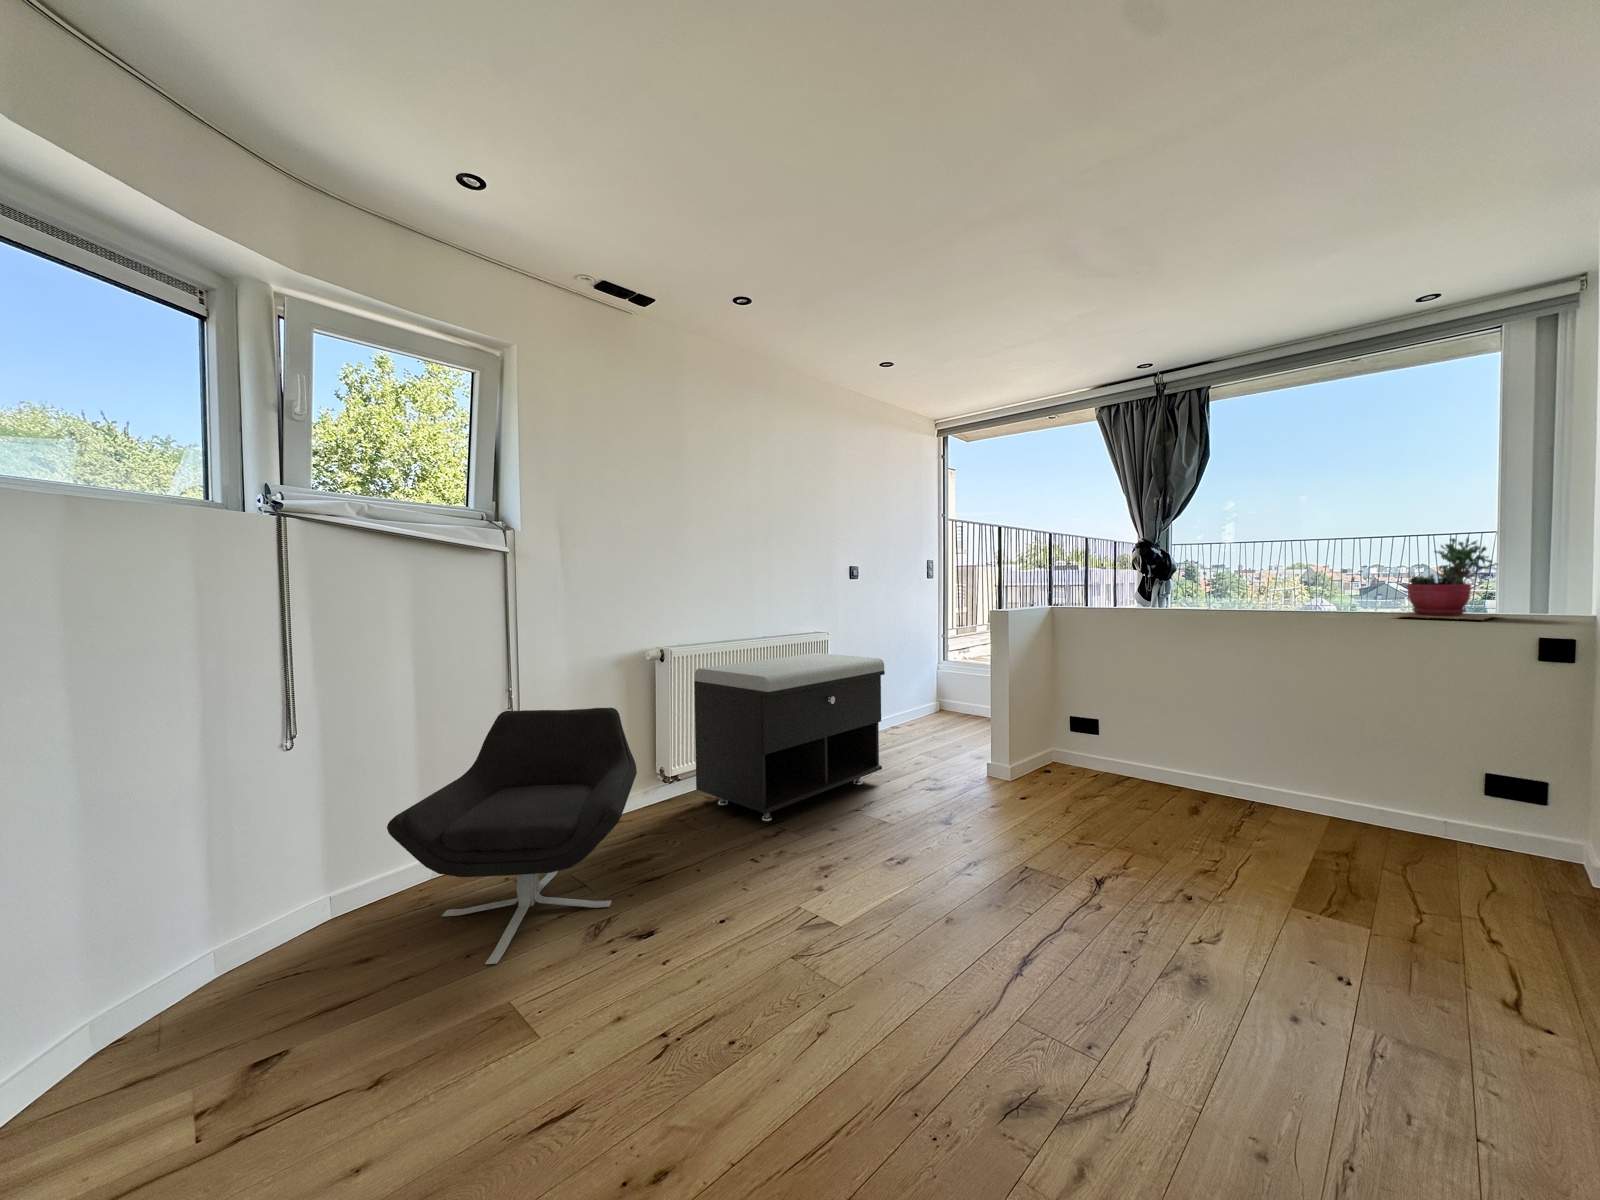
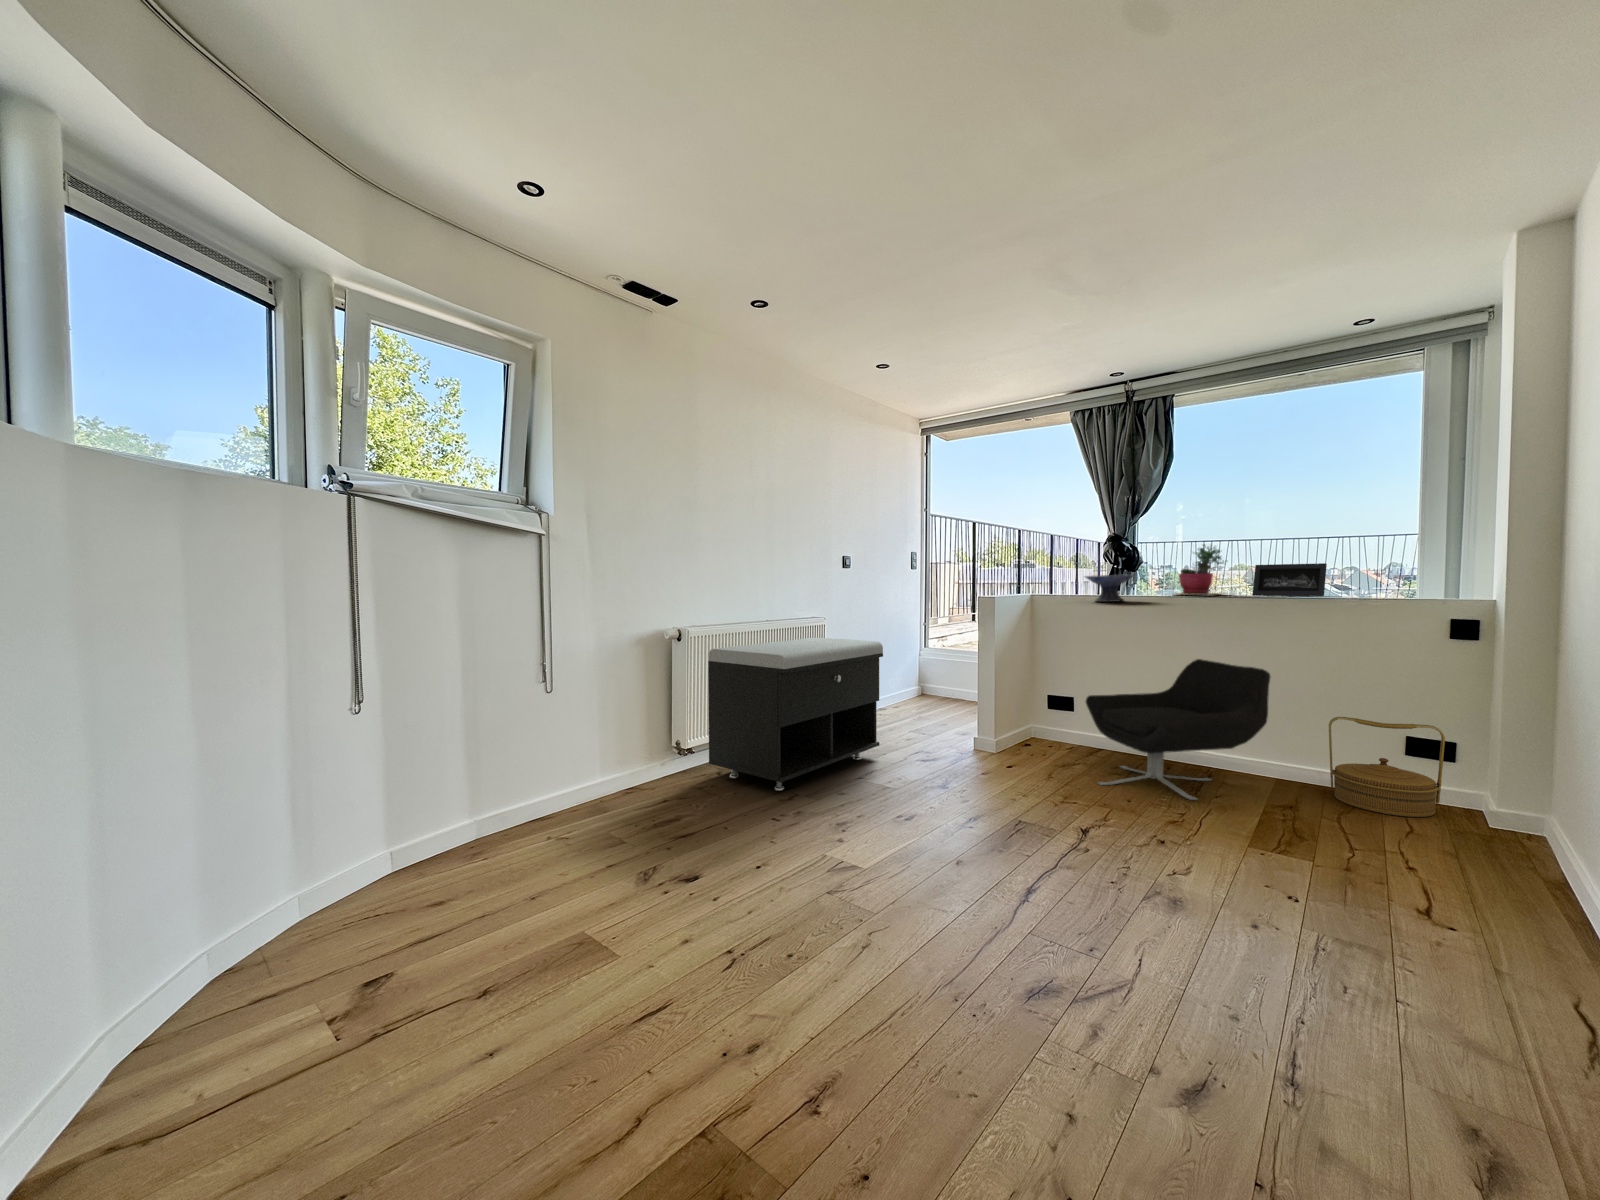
succulent plant: present [1397,538,1499,620] -> present [1177,544,1224,595]
picture frame: none [1300,569,1387,606] -> present [1252,563,1327,596]
decorative bowl: none [1106,584,1165,614] -> present [1085,575,1134,602]
lounge chair: present [387,708,637,964] -> present [1086,659,1270,800]
woven basket: none [1391,747,1537,869] -> present [1329,717,1445,817]

